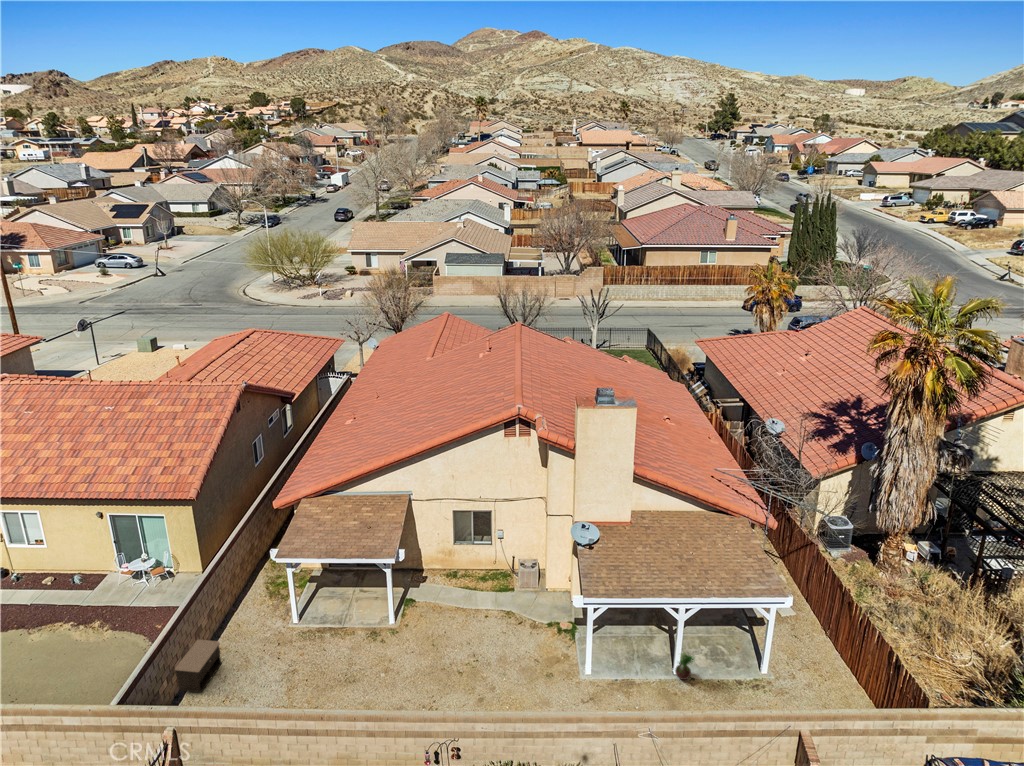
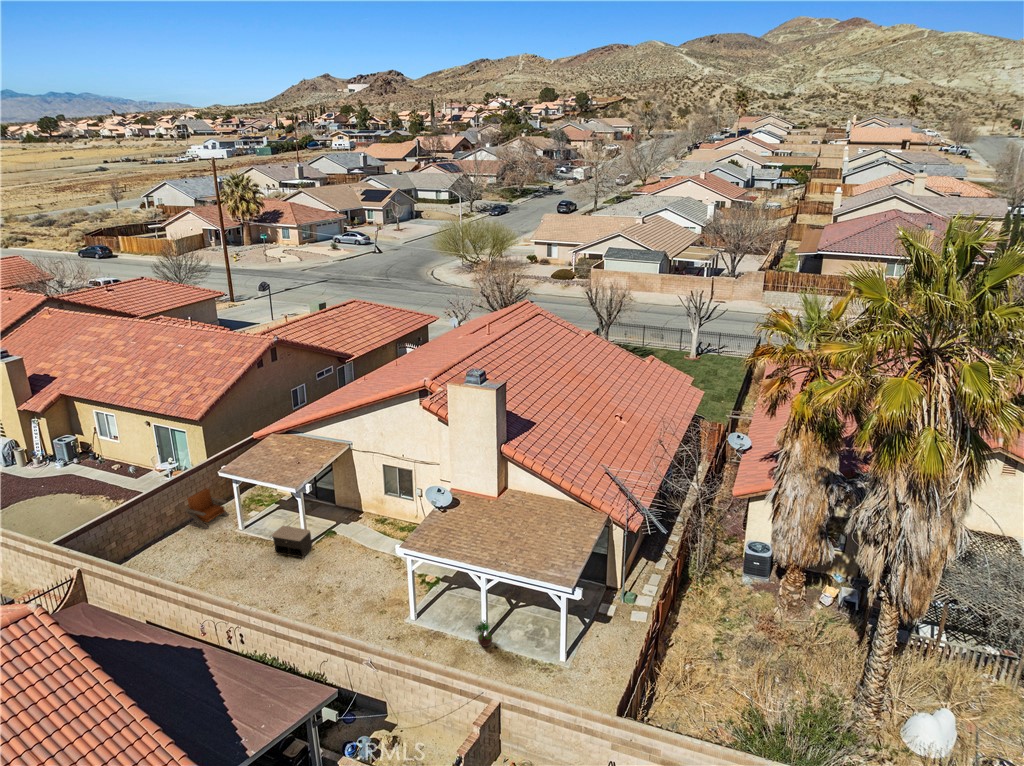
lounge chair: none [219,581,267,632] -> present [185,488,229,529]
storage bench: present [175,640,222,693] -> present [272,526,313,558]

